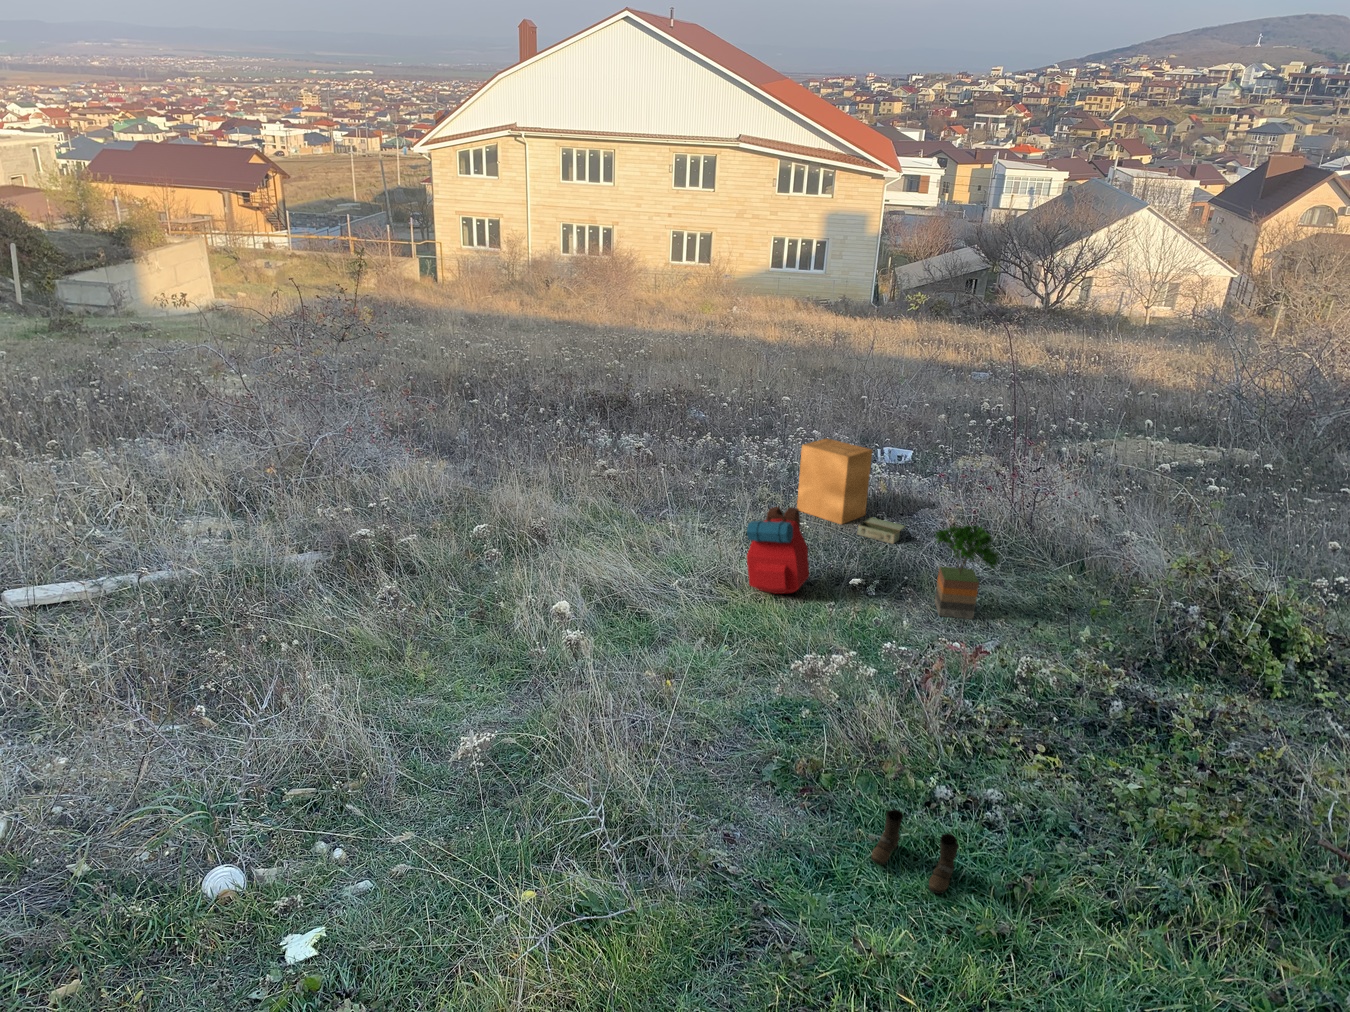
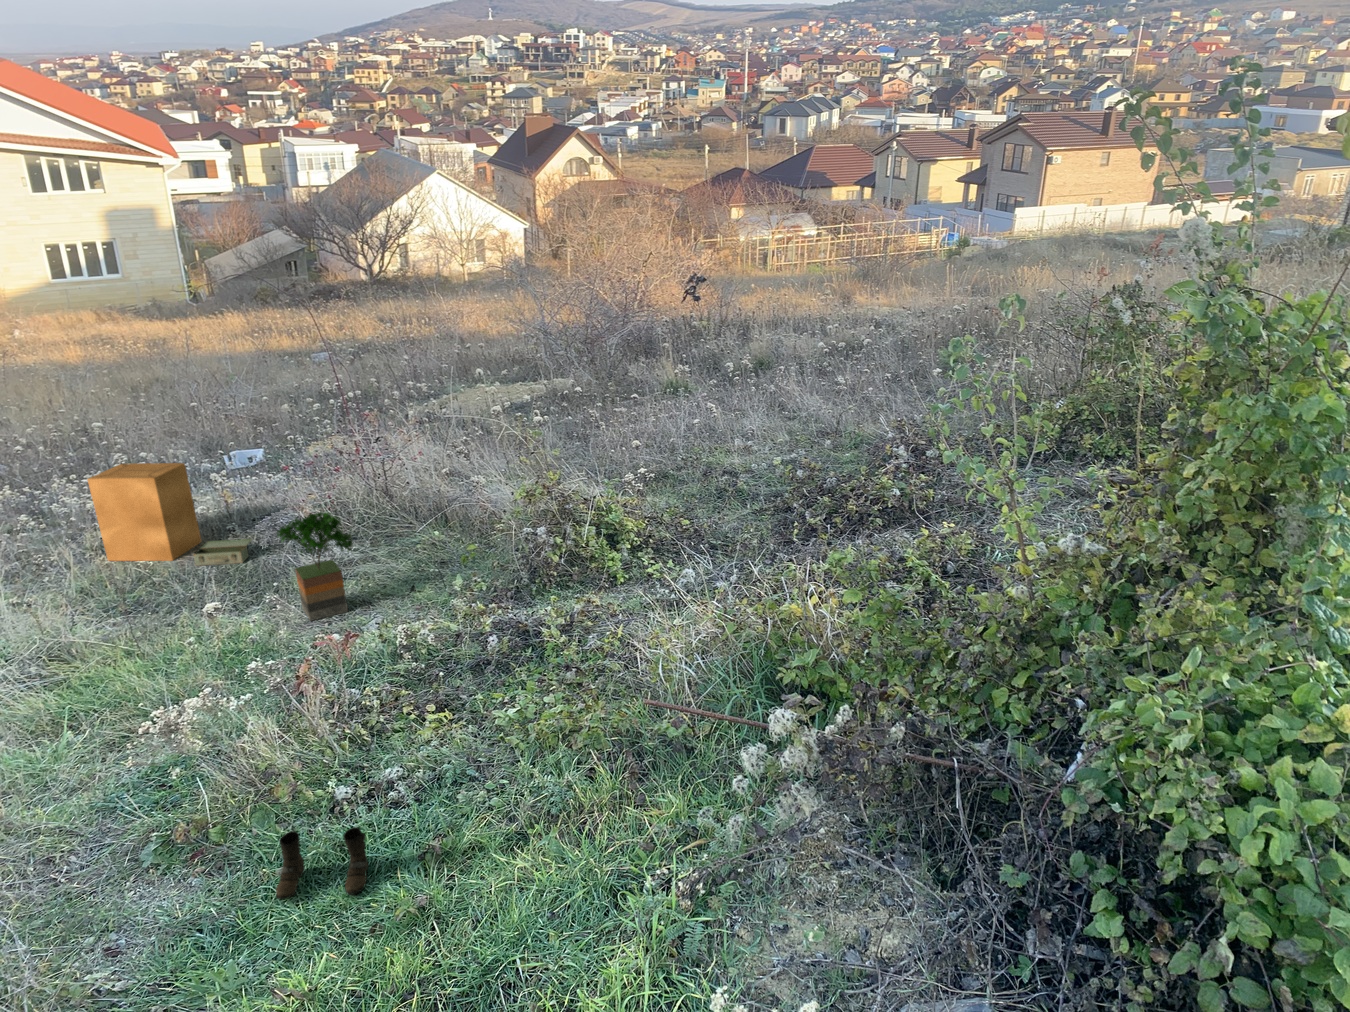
backpack: present [747,507,809,594] -> none [26,554,139,670]

